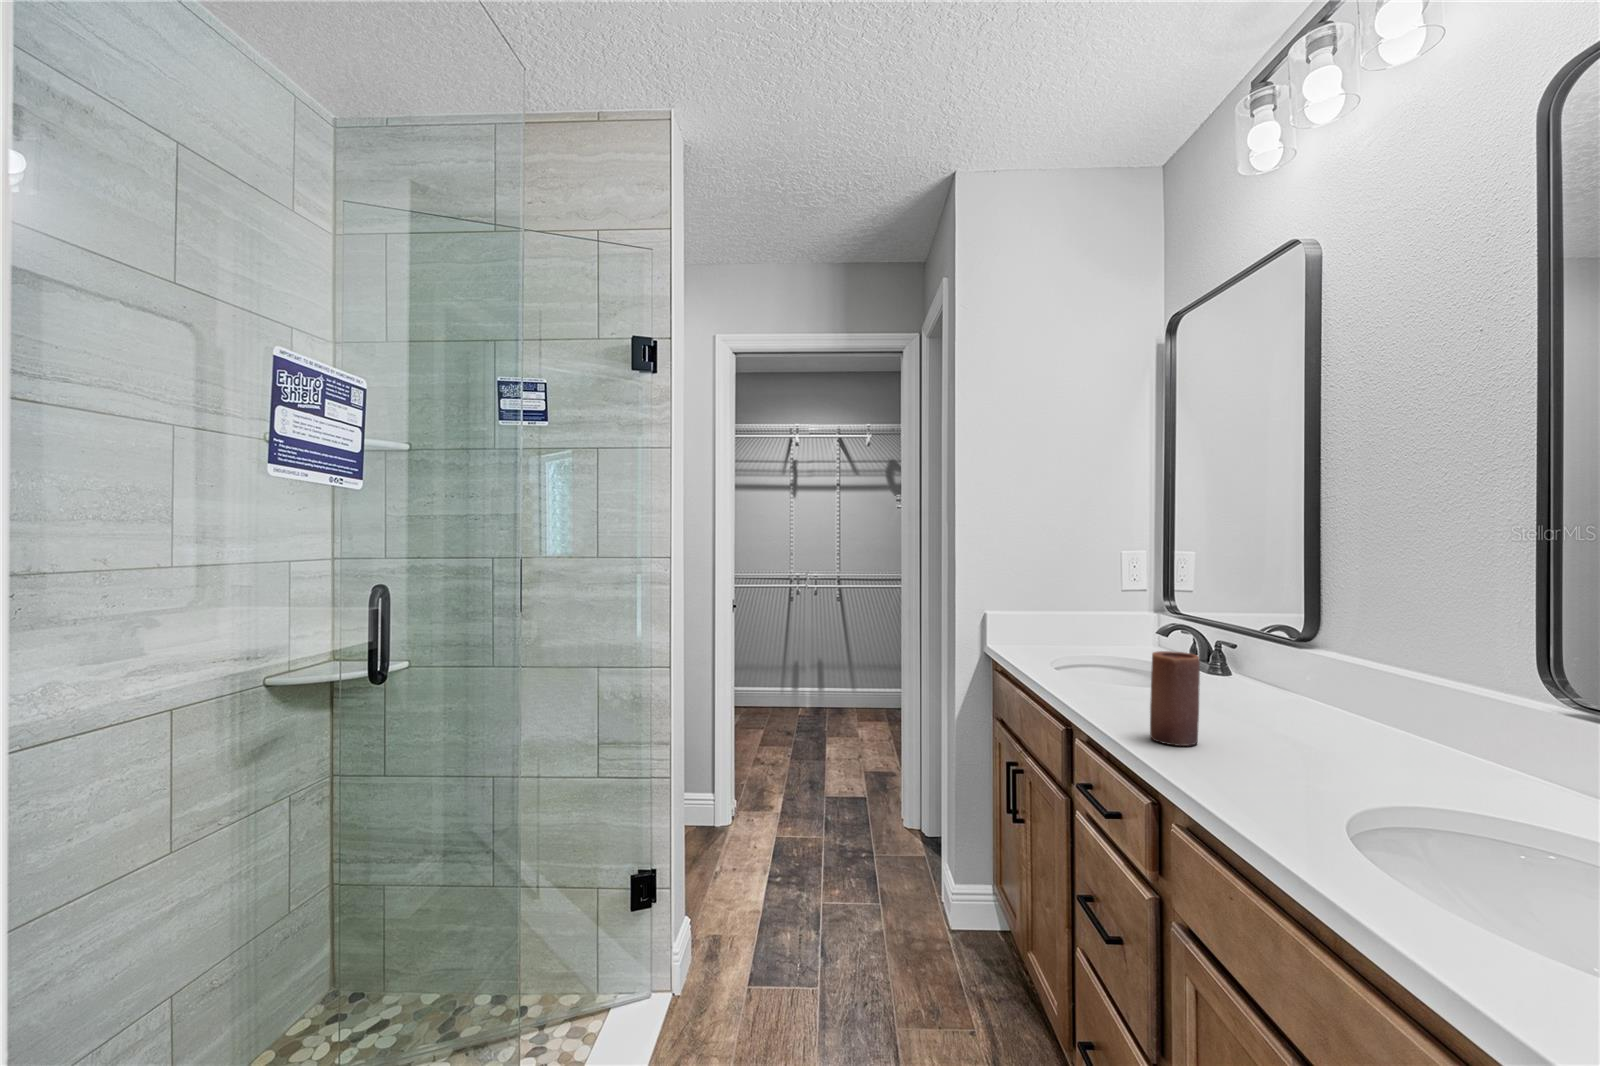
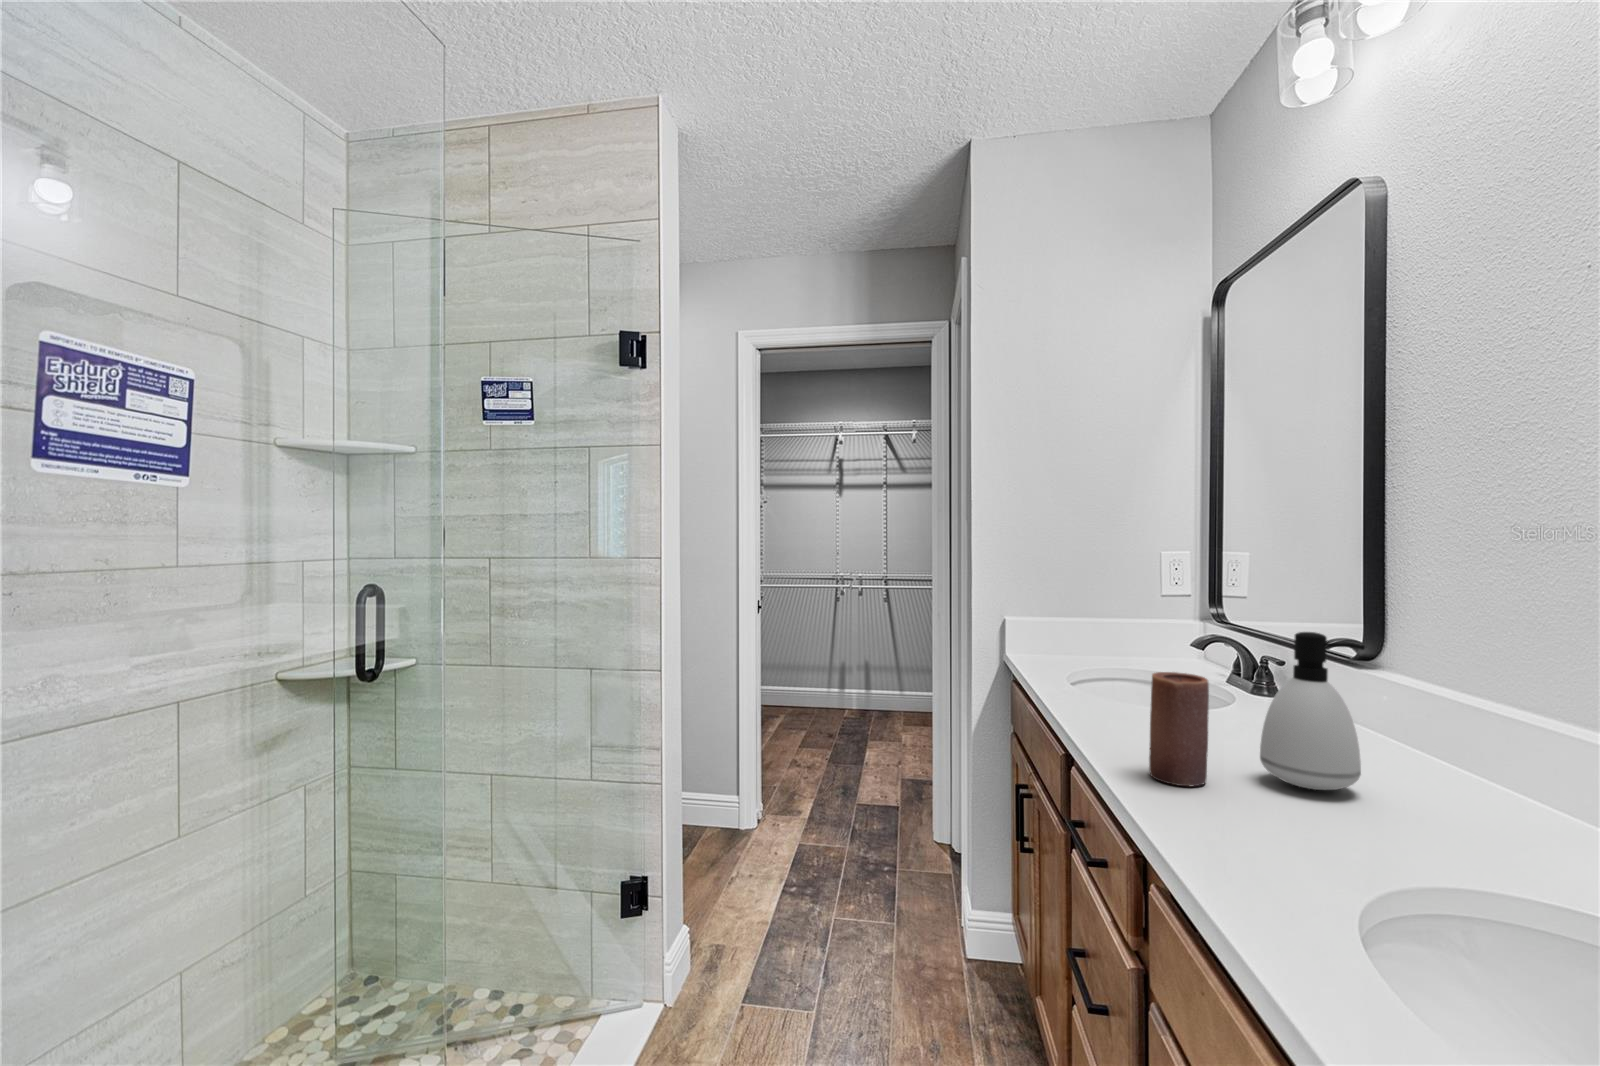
soap dispenser: none [1238,615,1323,744] -> present [1260,632,1365,790]

